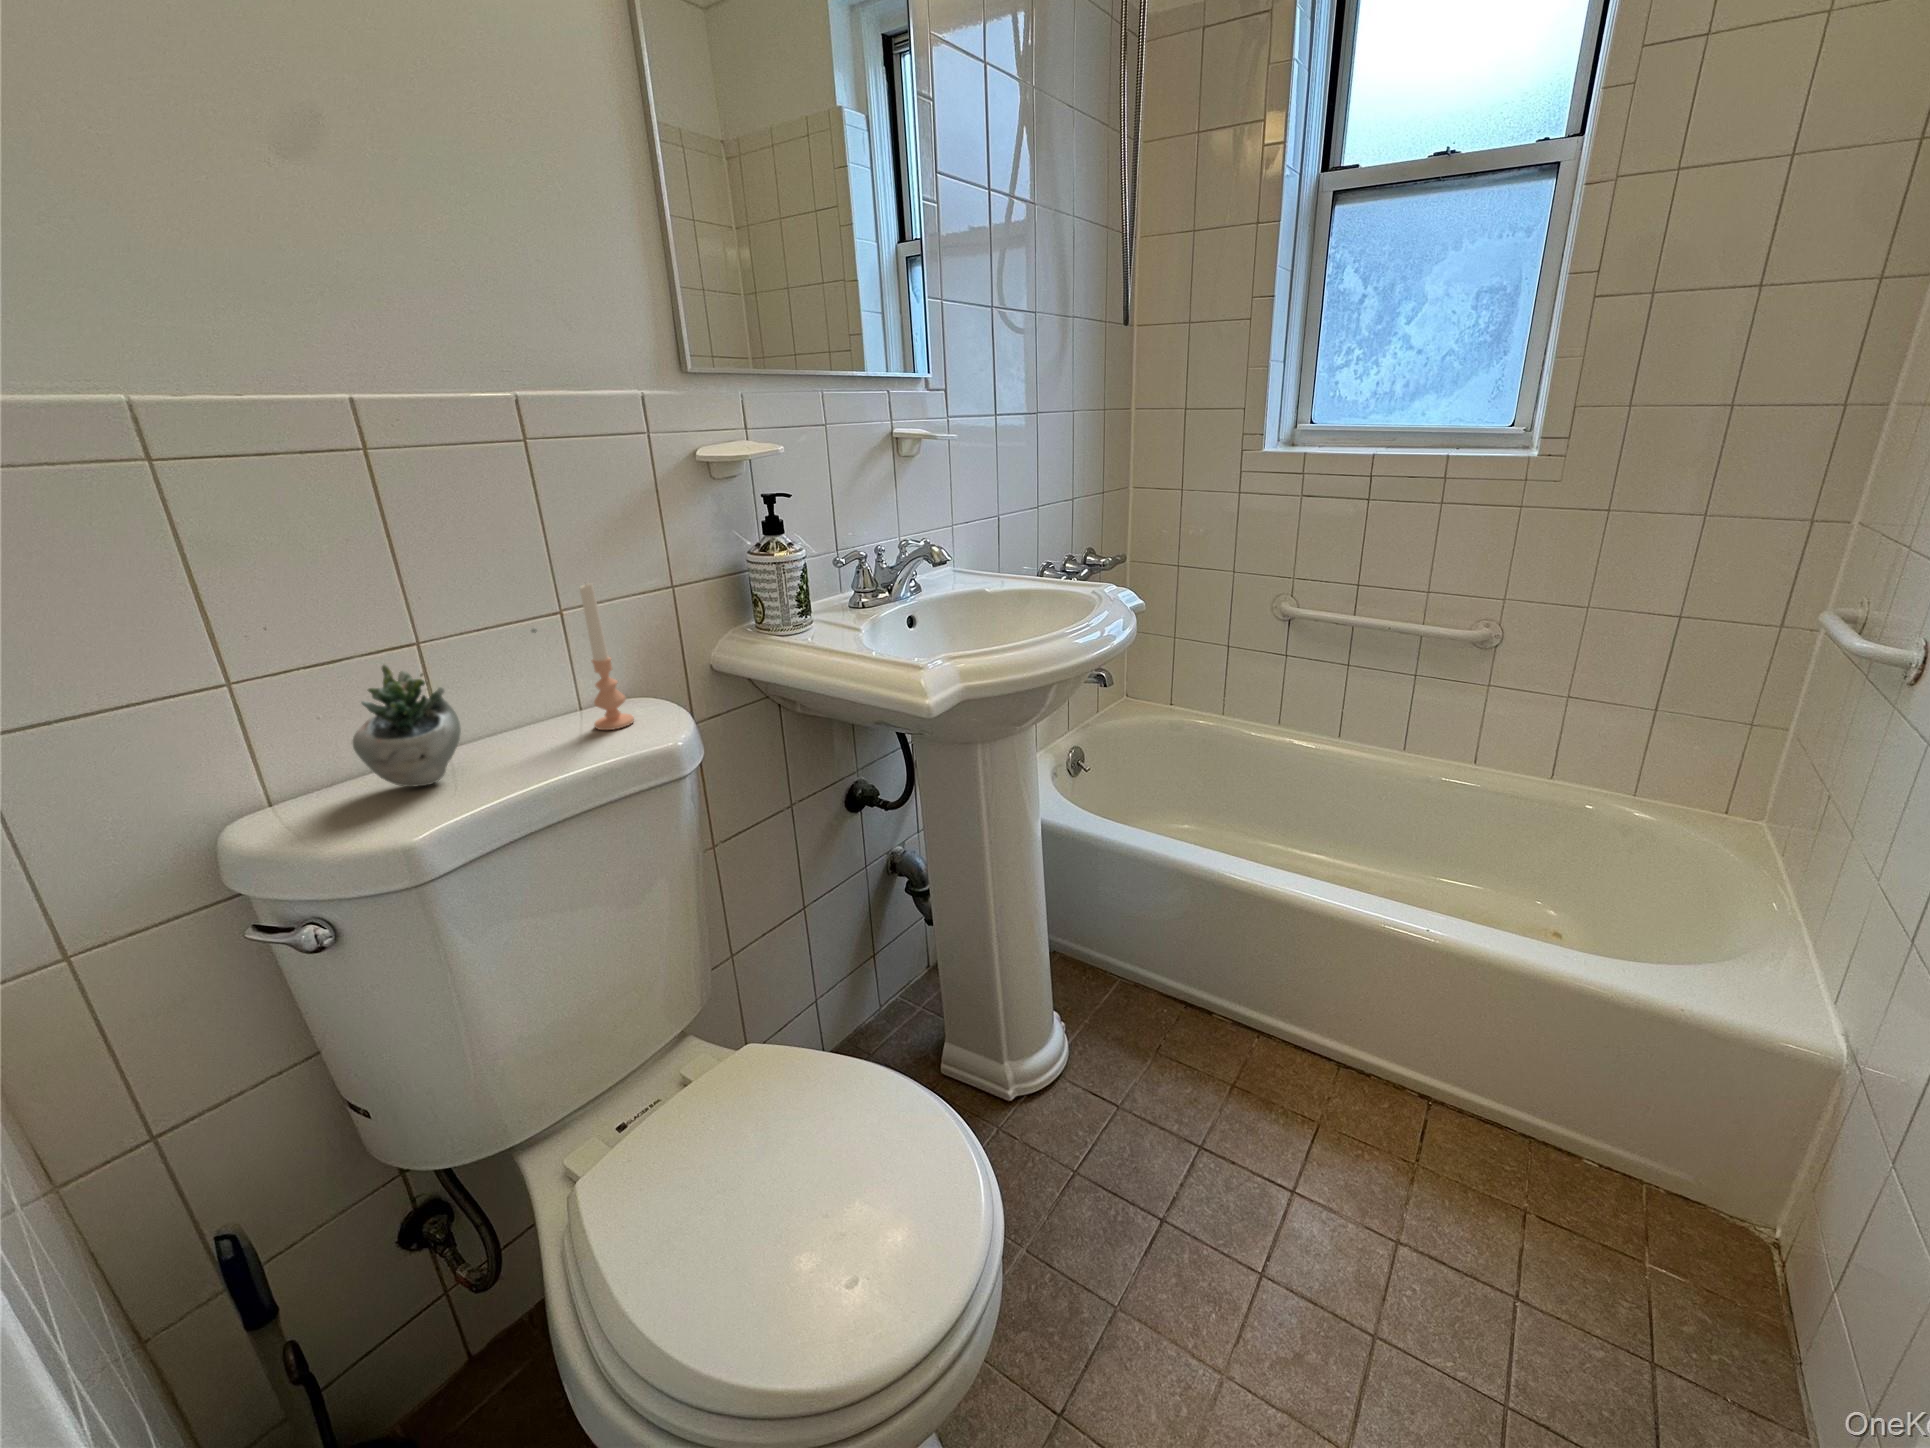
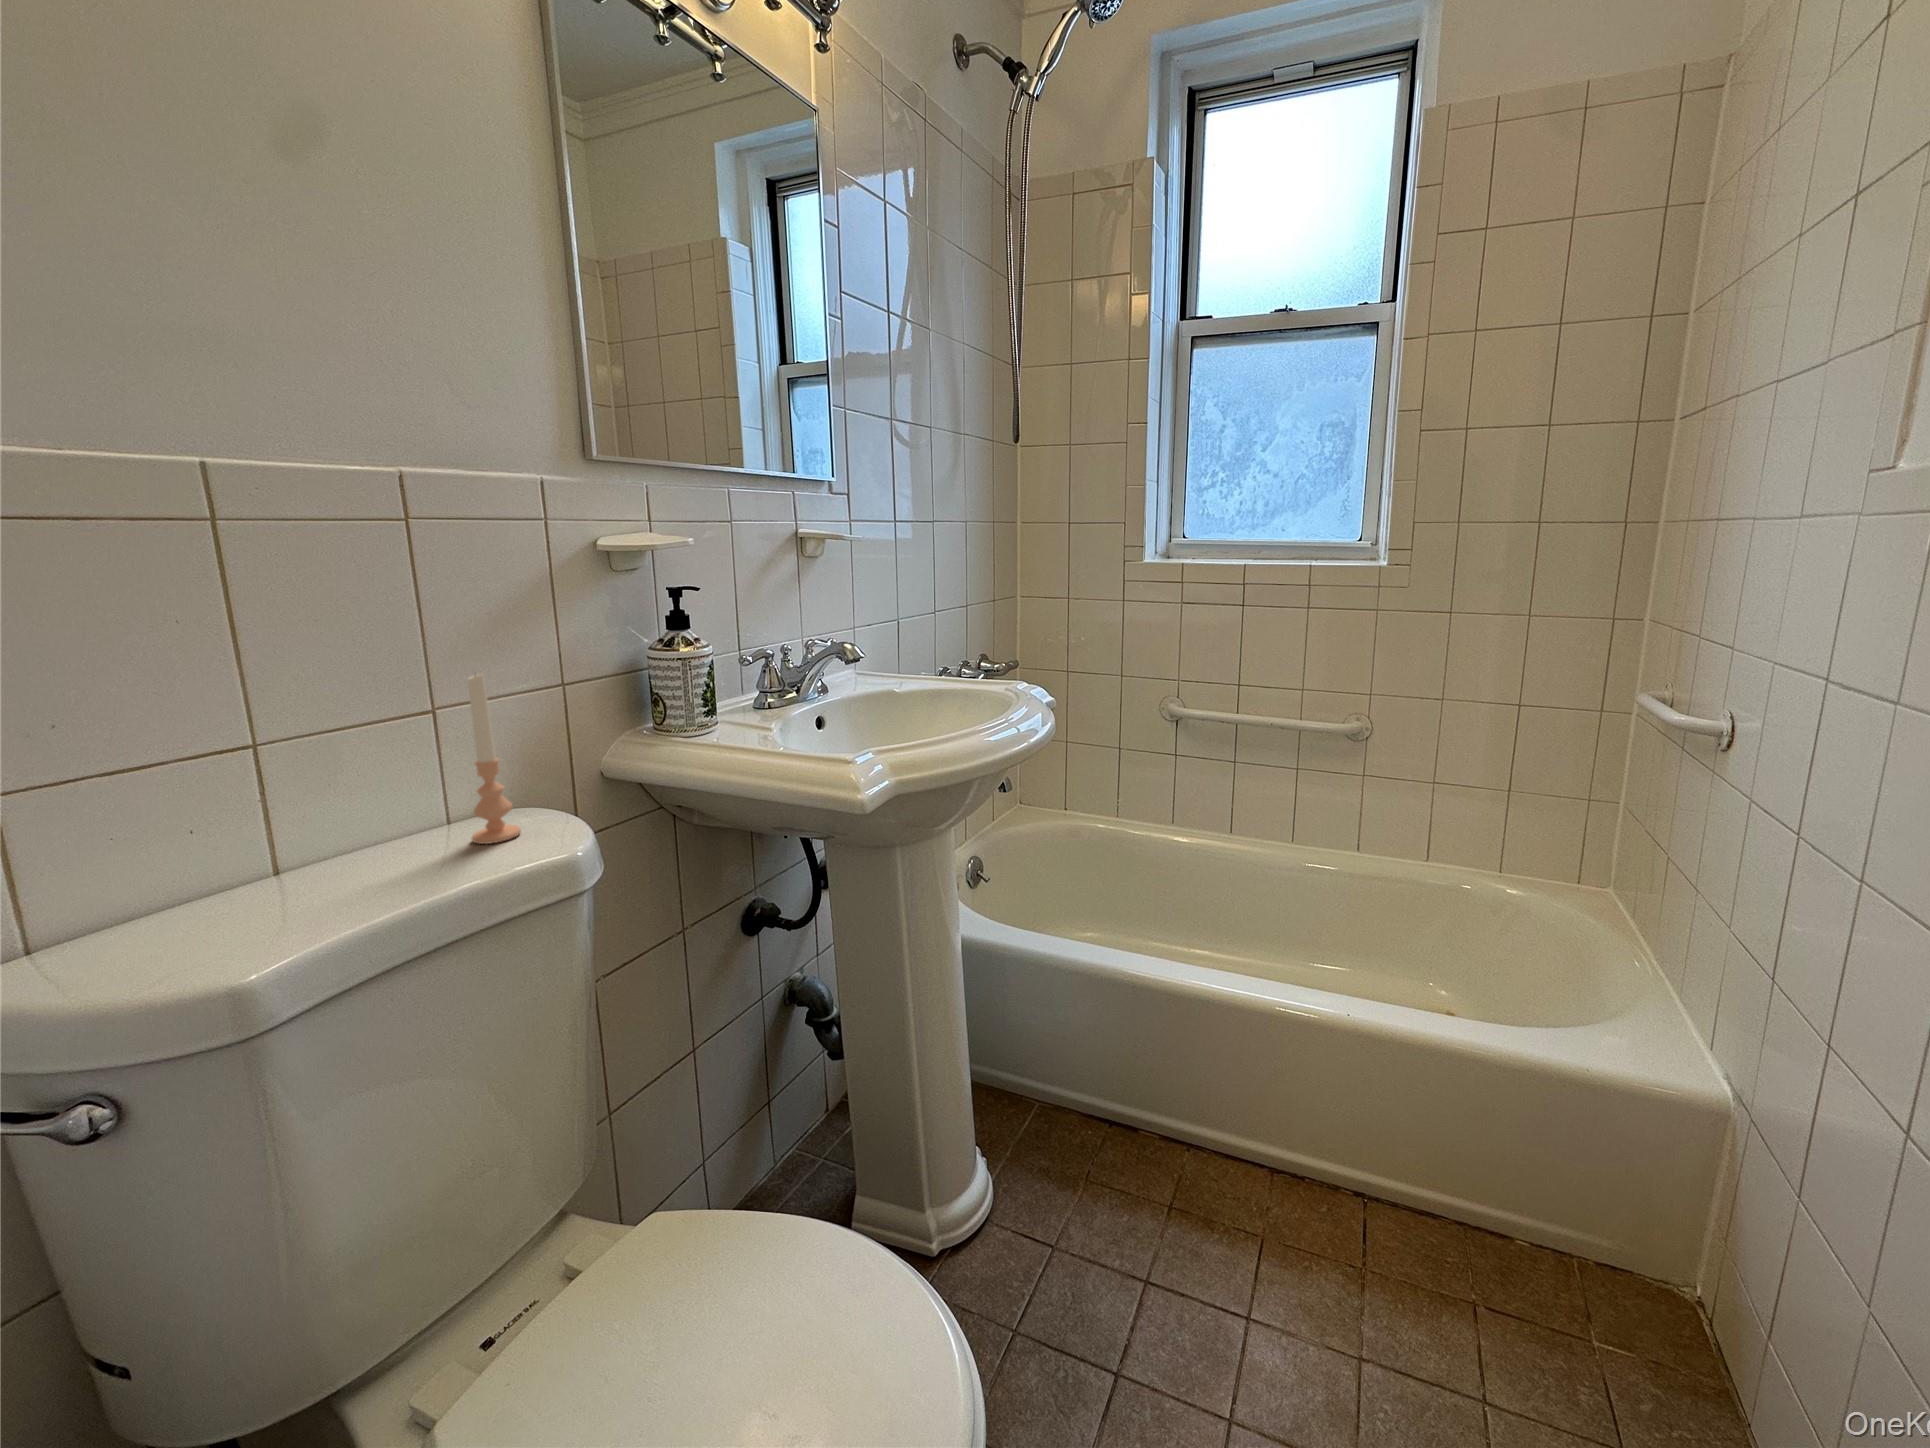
succulent plant: present [353,628,537,787] -> none [164,722,419,919]

